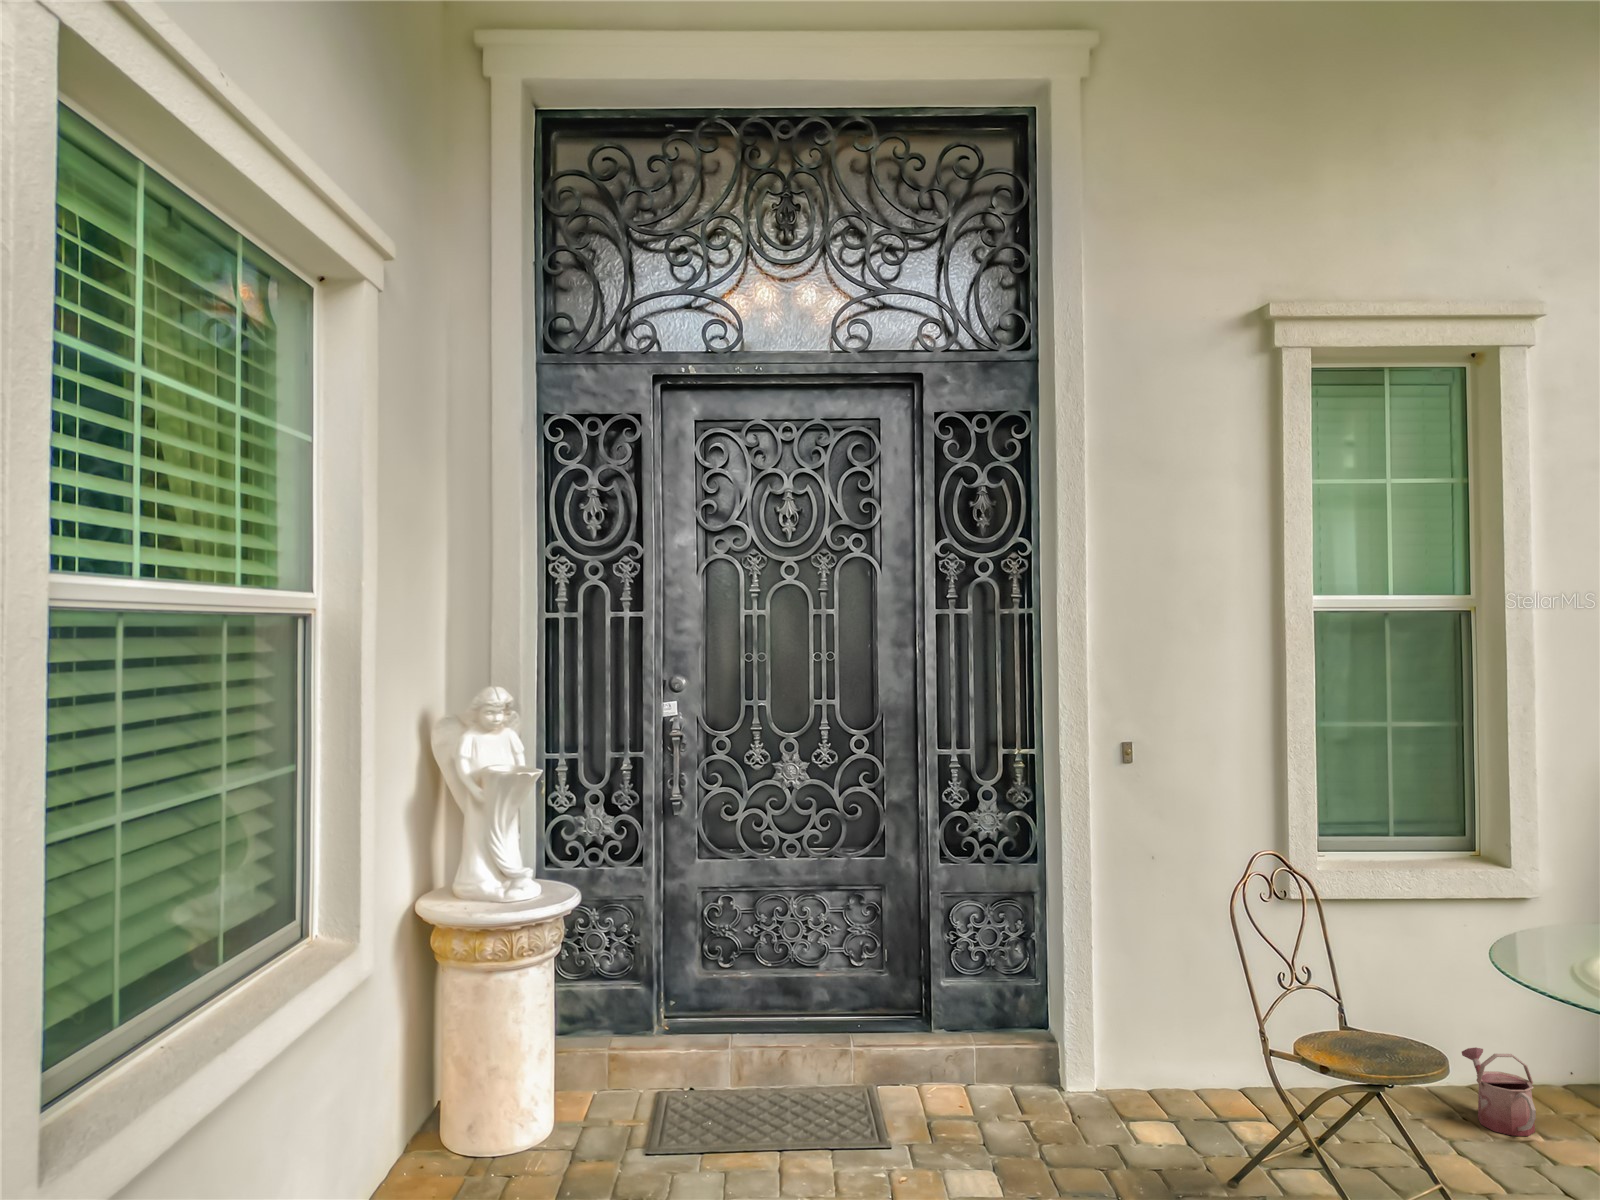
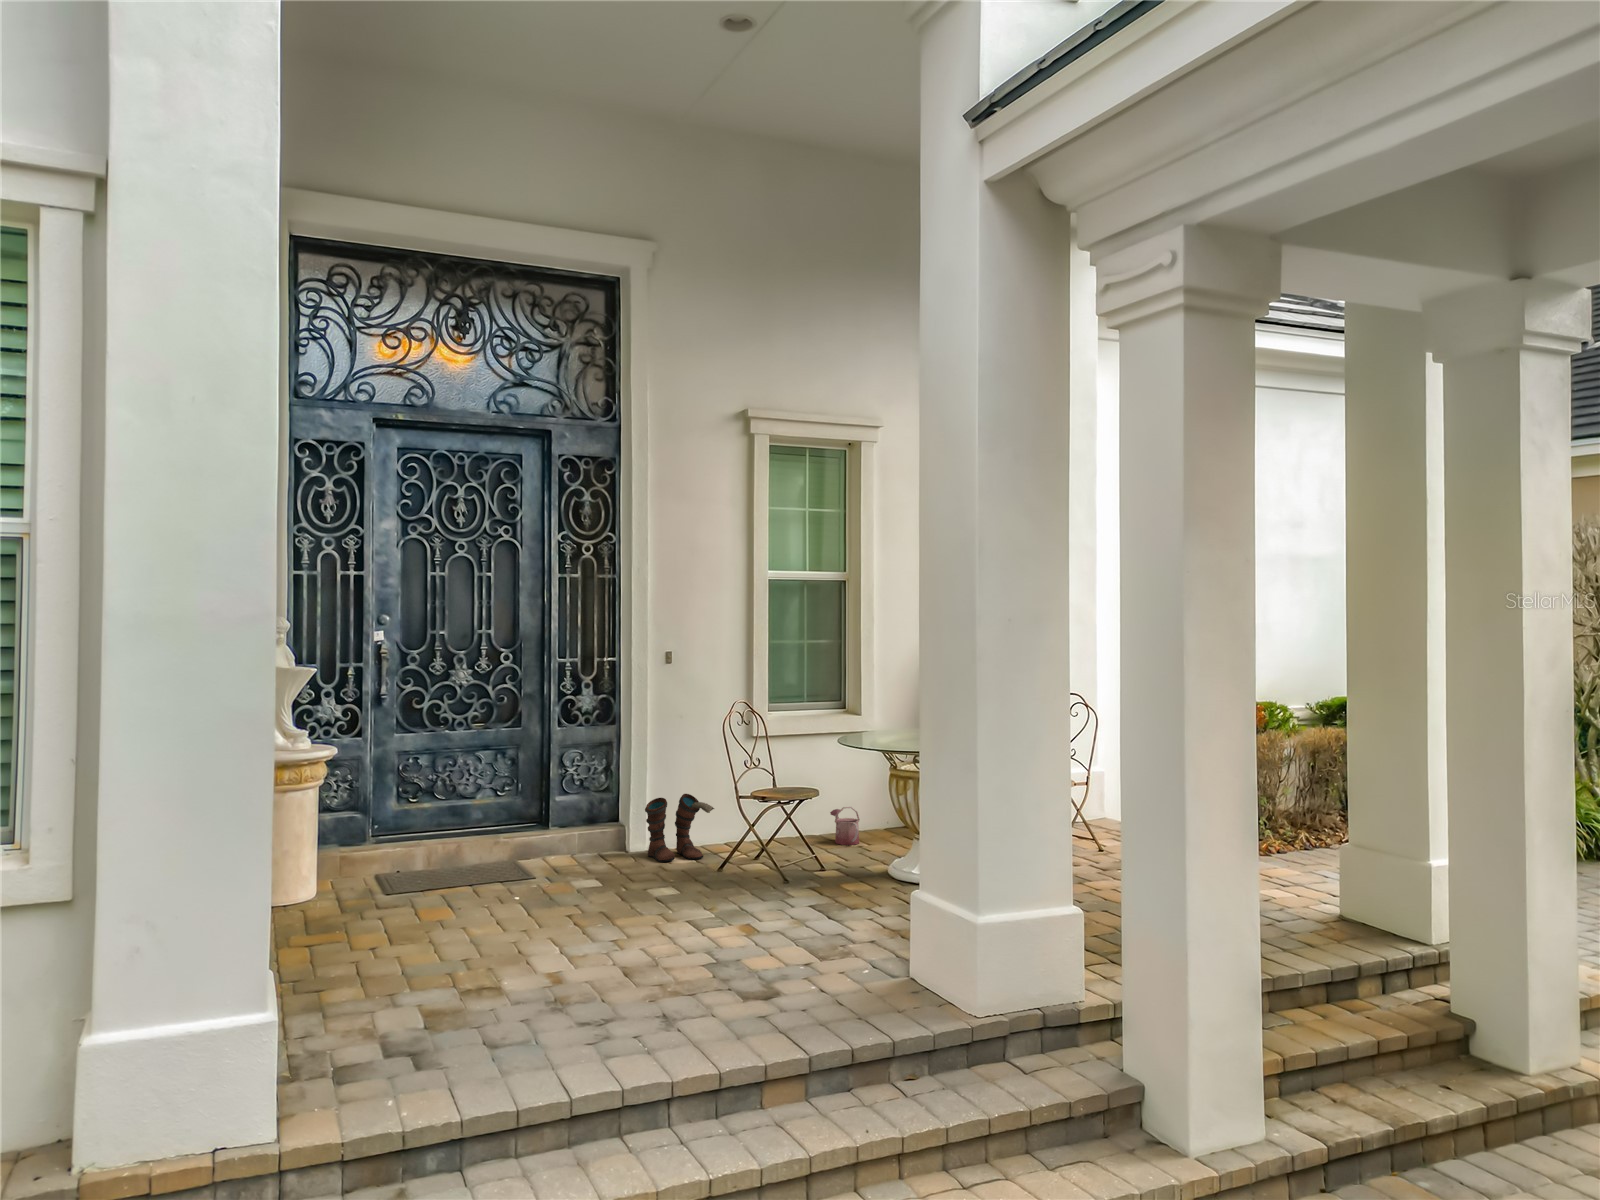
boots: none [1090,1000,1223,1136] -> present [645,794,714,862]

